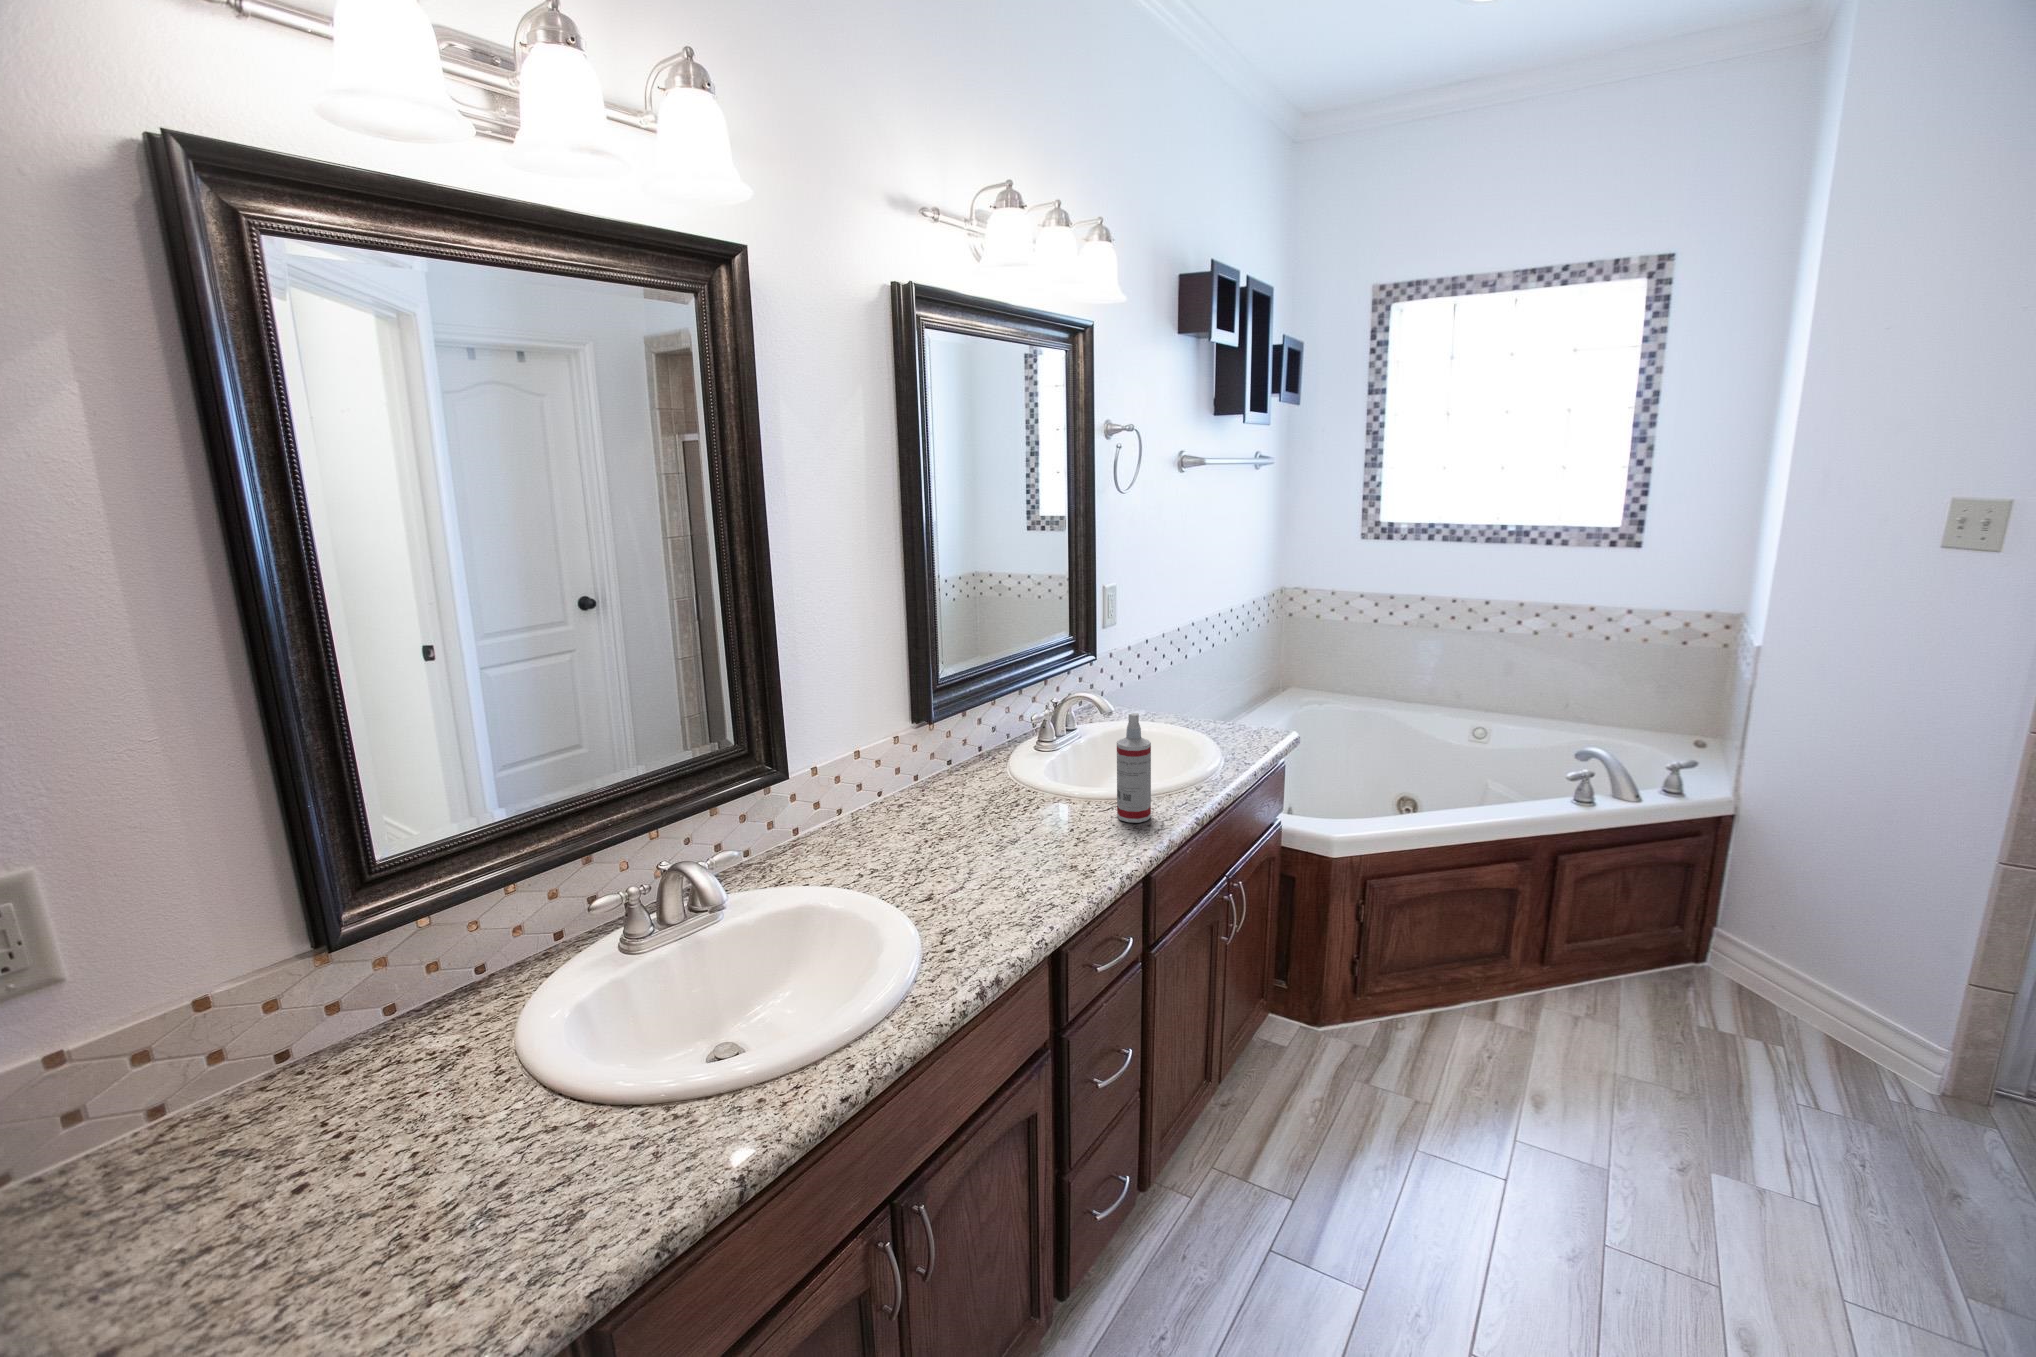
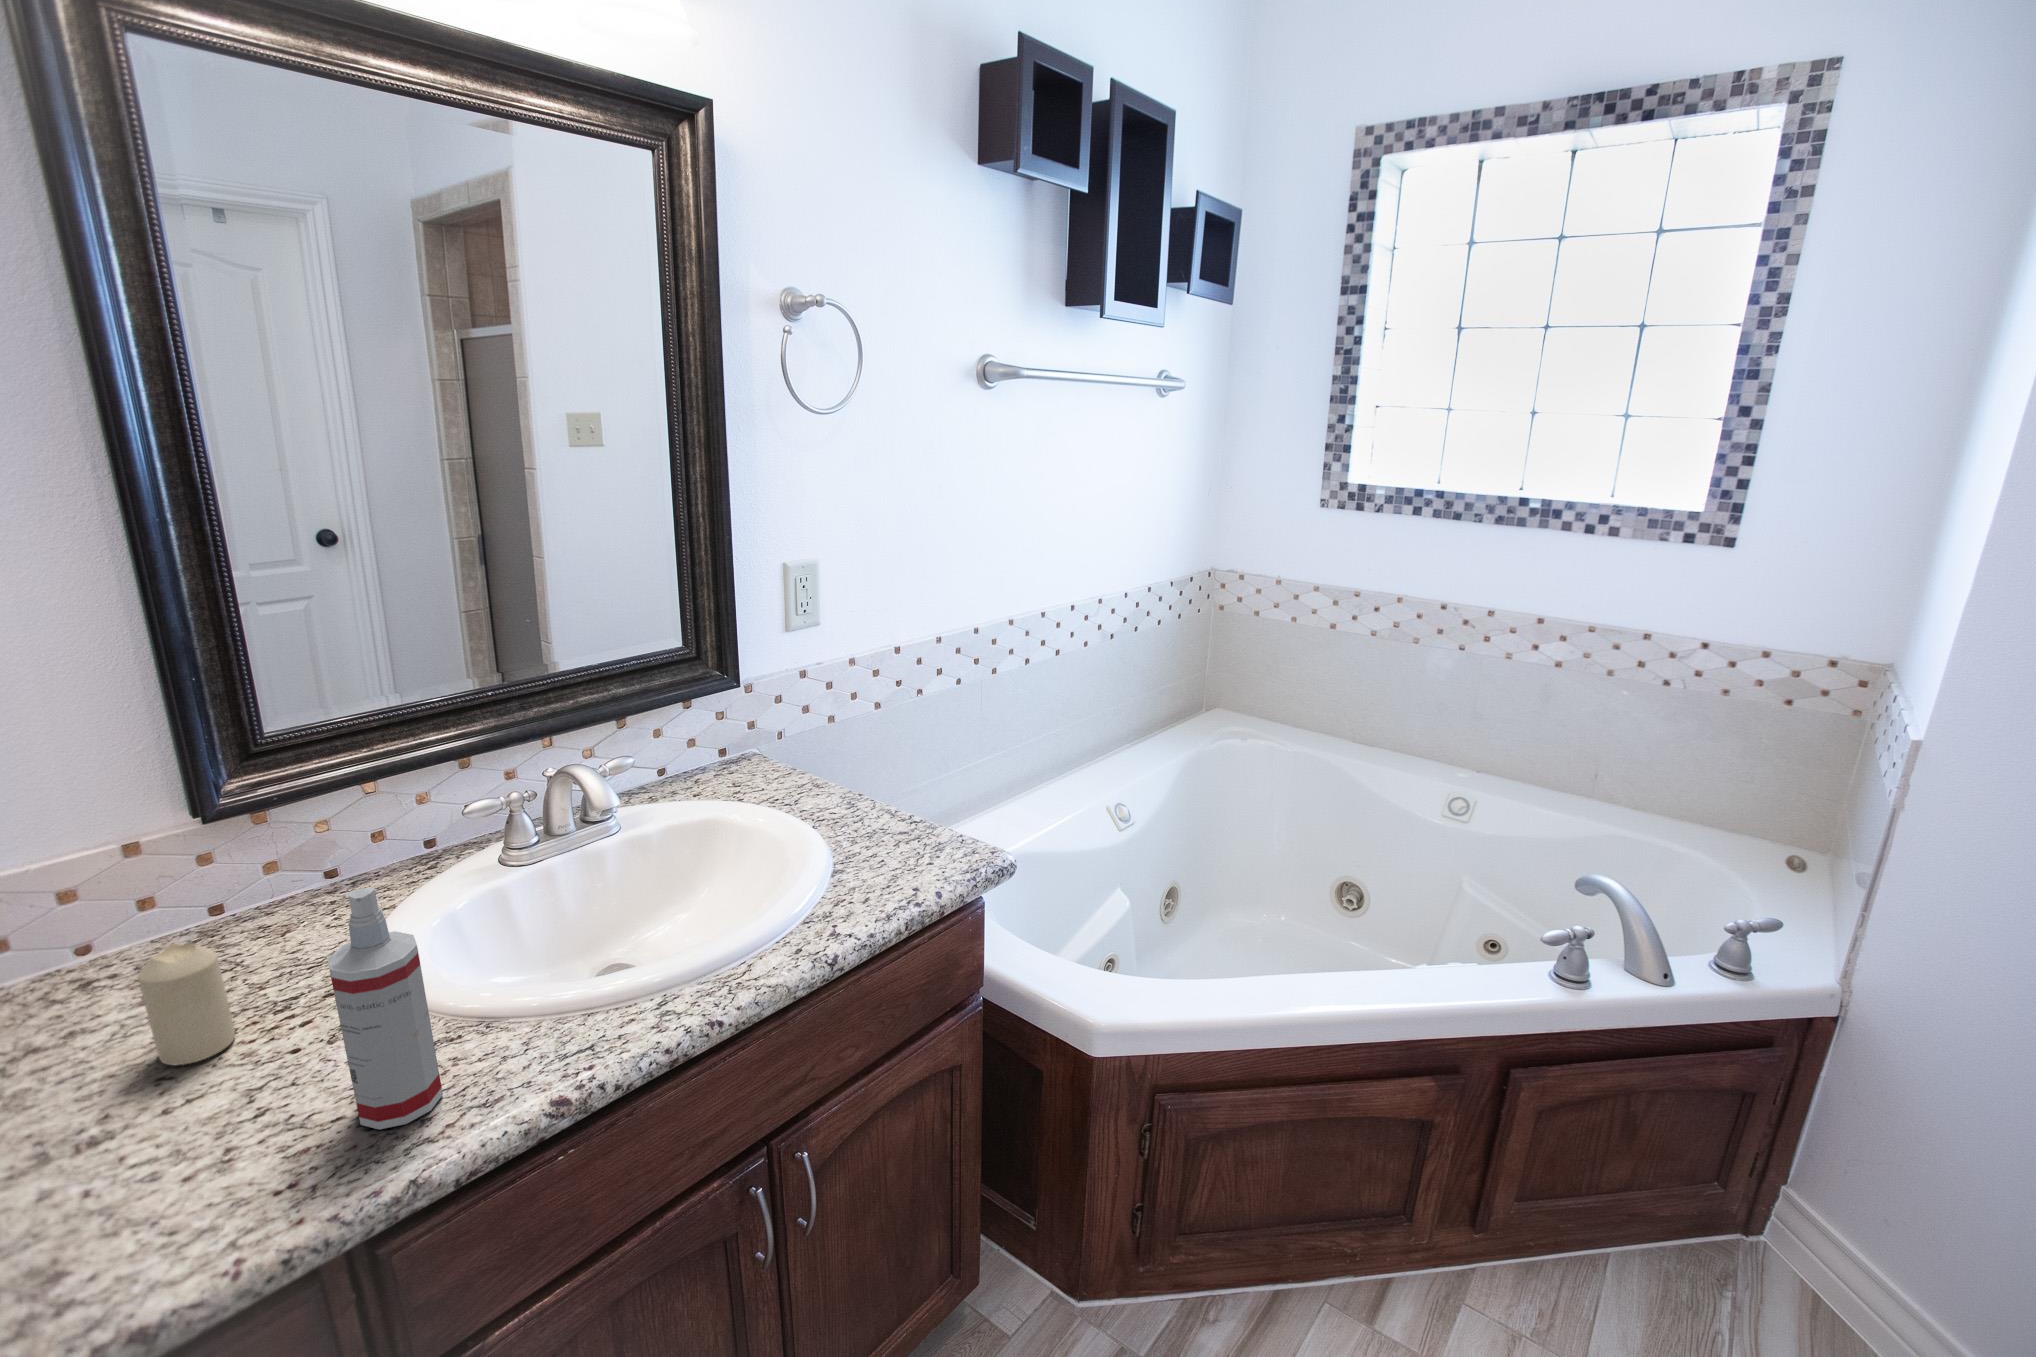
candle: none [994,760,1024,816] -> present [137,943,235,1065]

